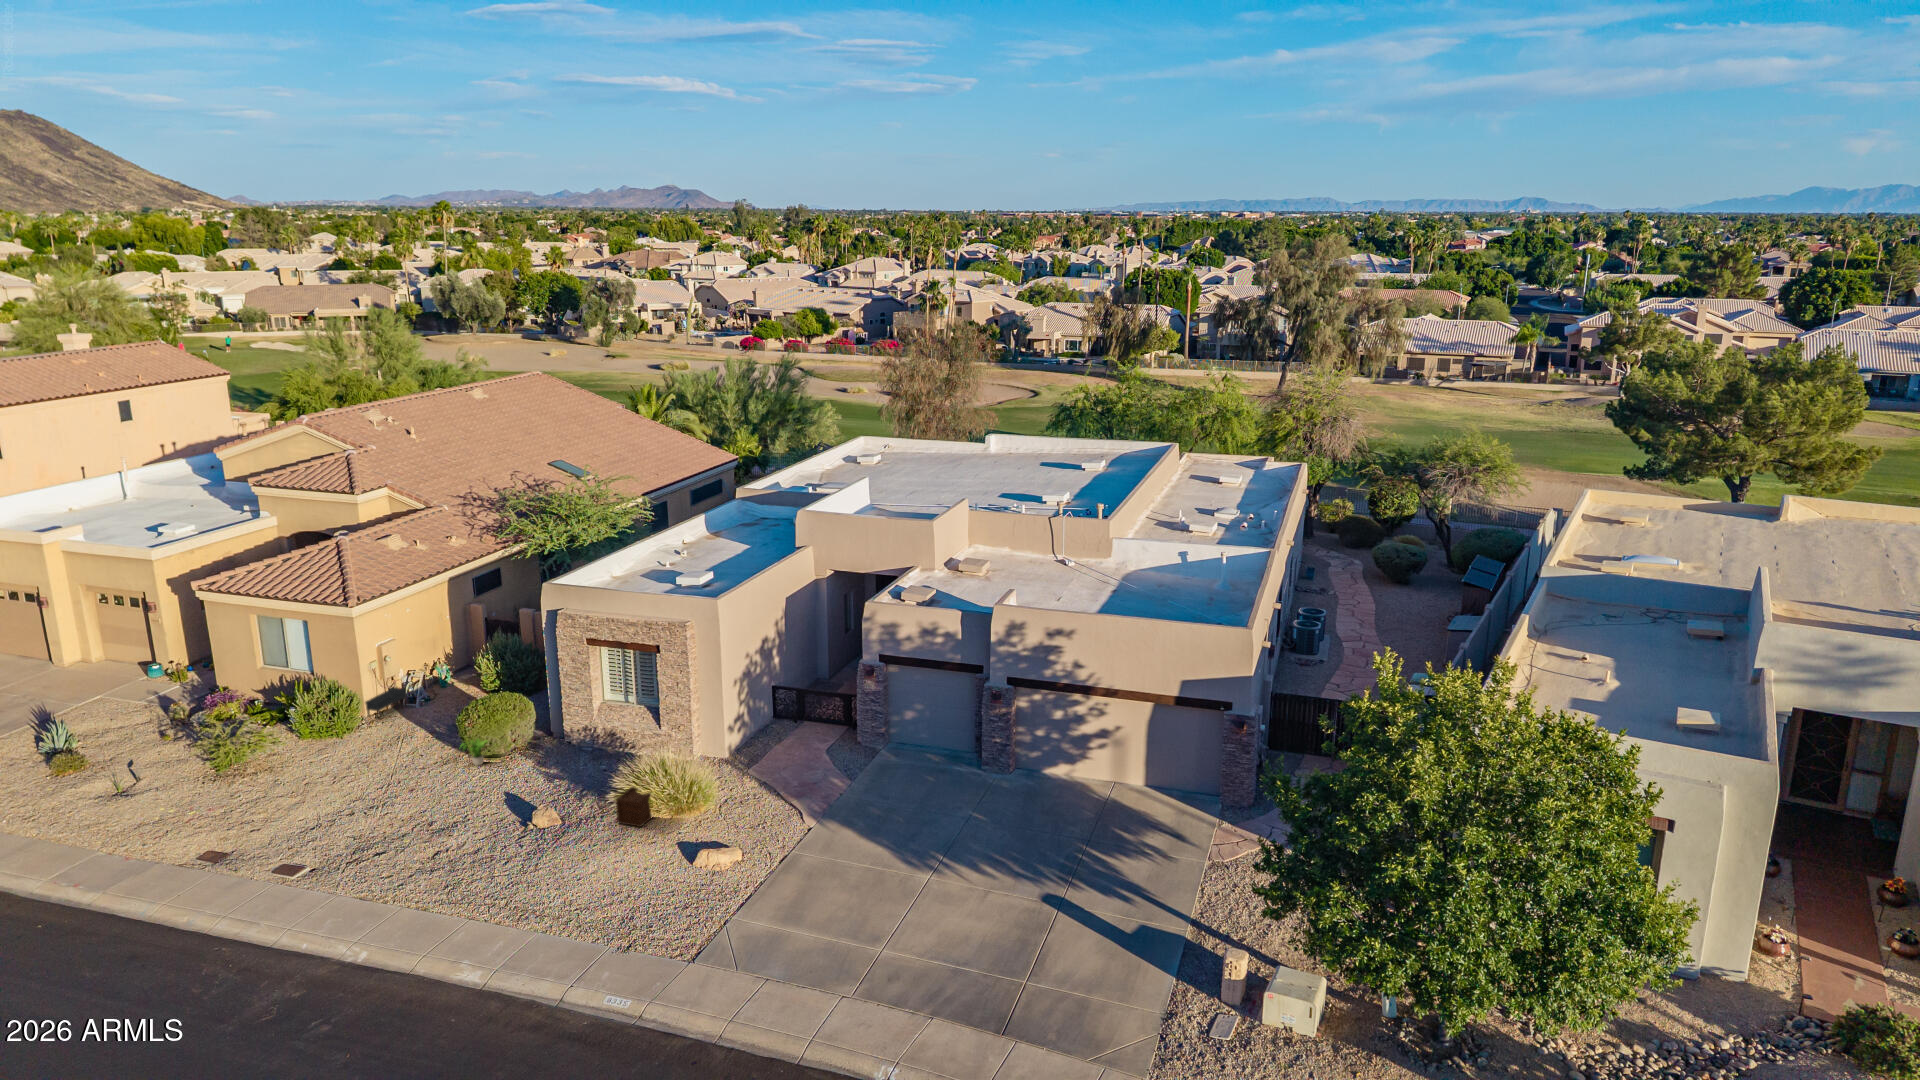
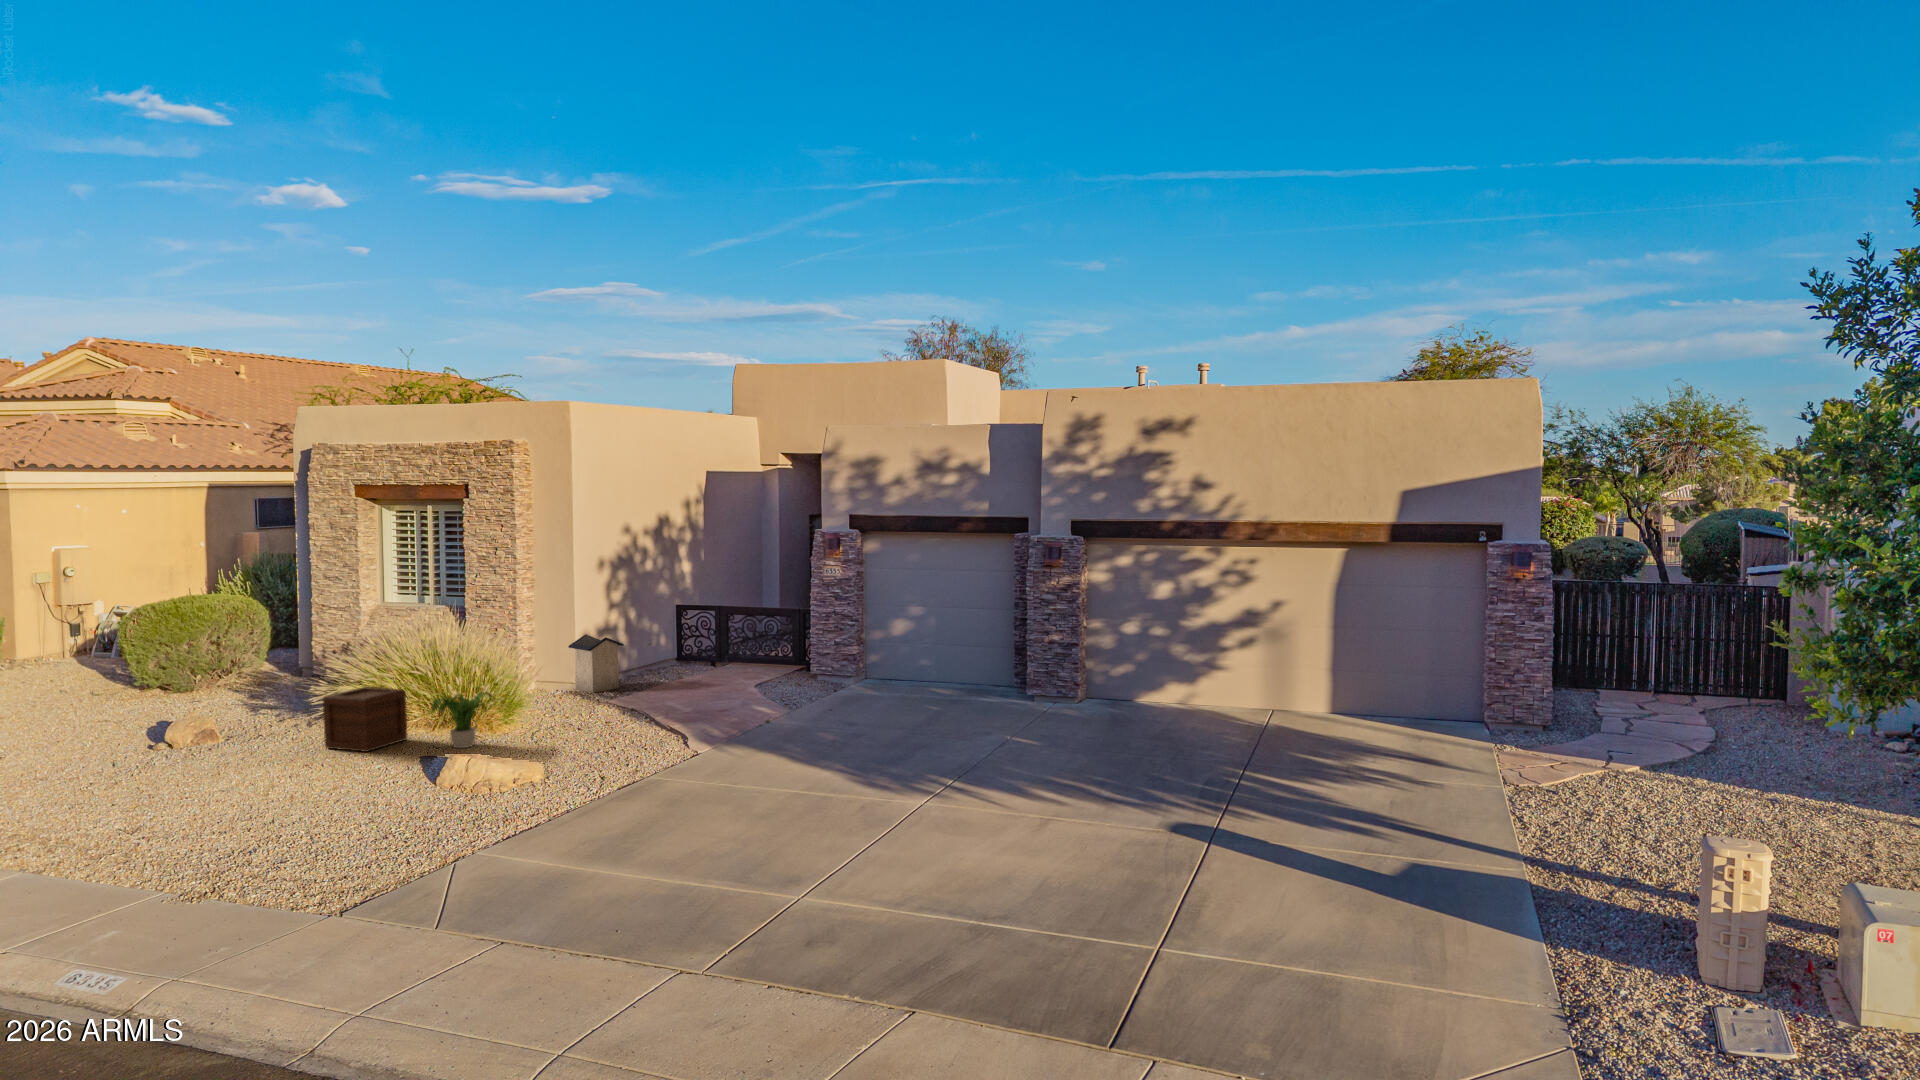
bench: present [365,687,407,718] -> none [11,626,94,665]
trash can: none [720,725,751,761] -> present [568,635,624,693]
potted plant: present [461,739,488,765] -> present [431,692,495,748]

